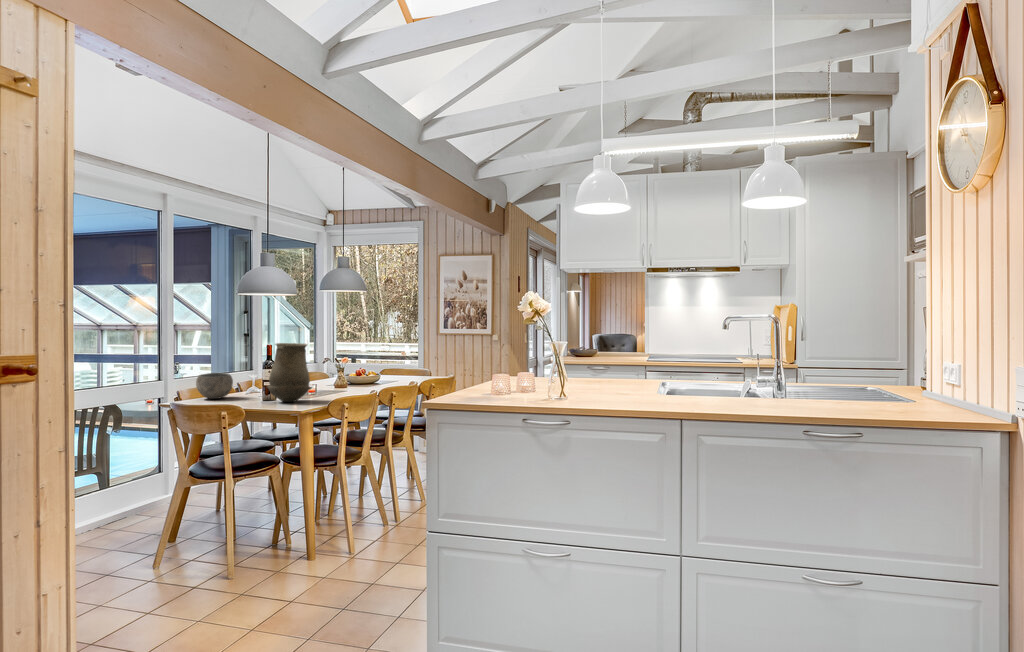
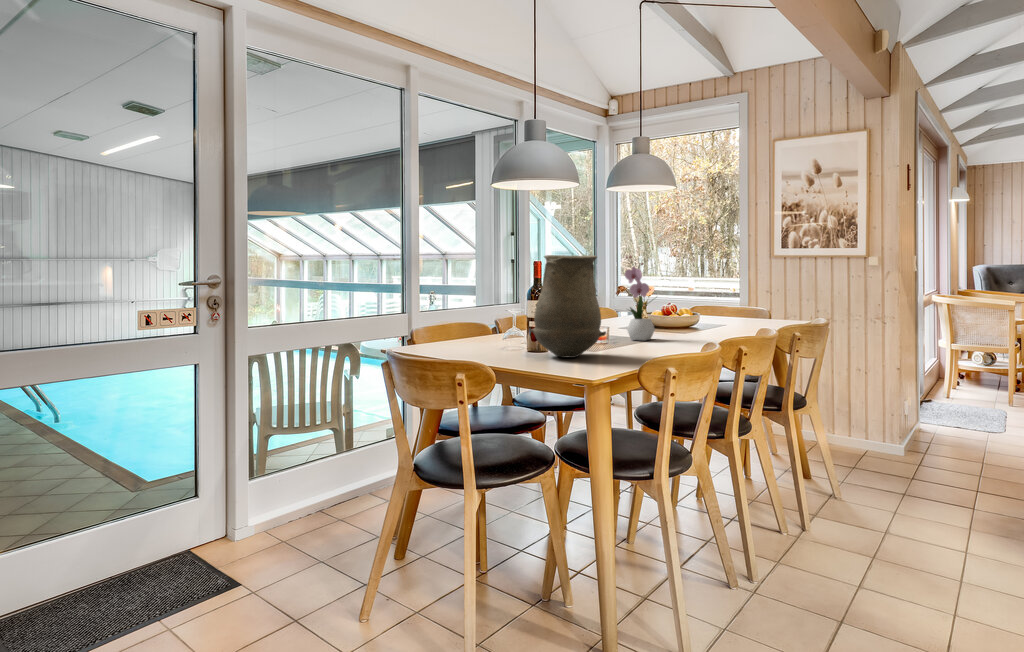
flower arrangement: none [326,341,348,392] -> present [625,256,655,341]
bowl: present [196,373,233,399] -> none [431,306,483,346]

